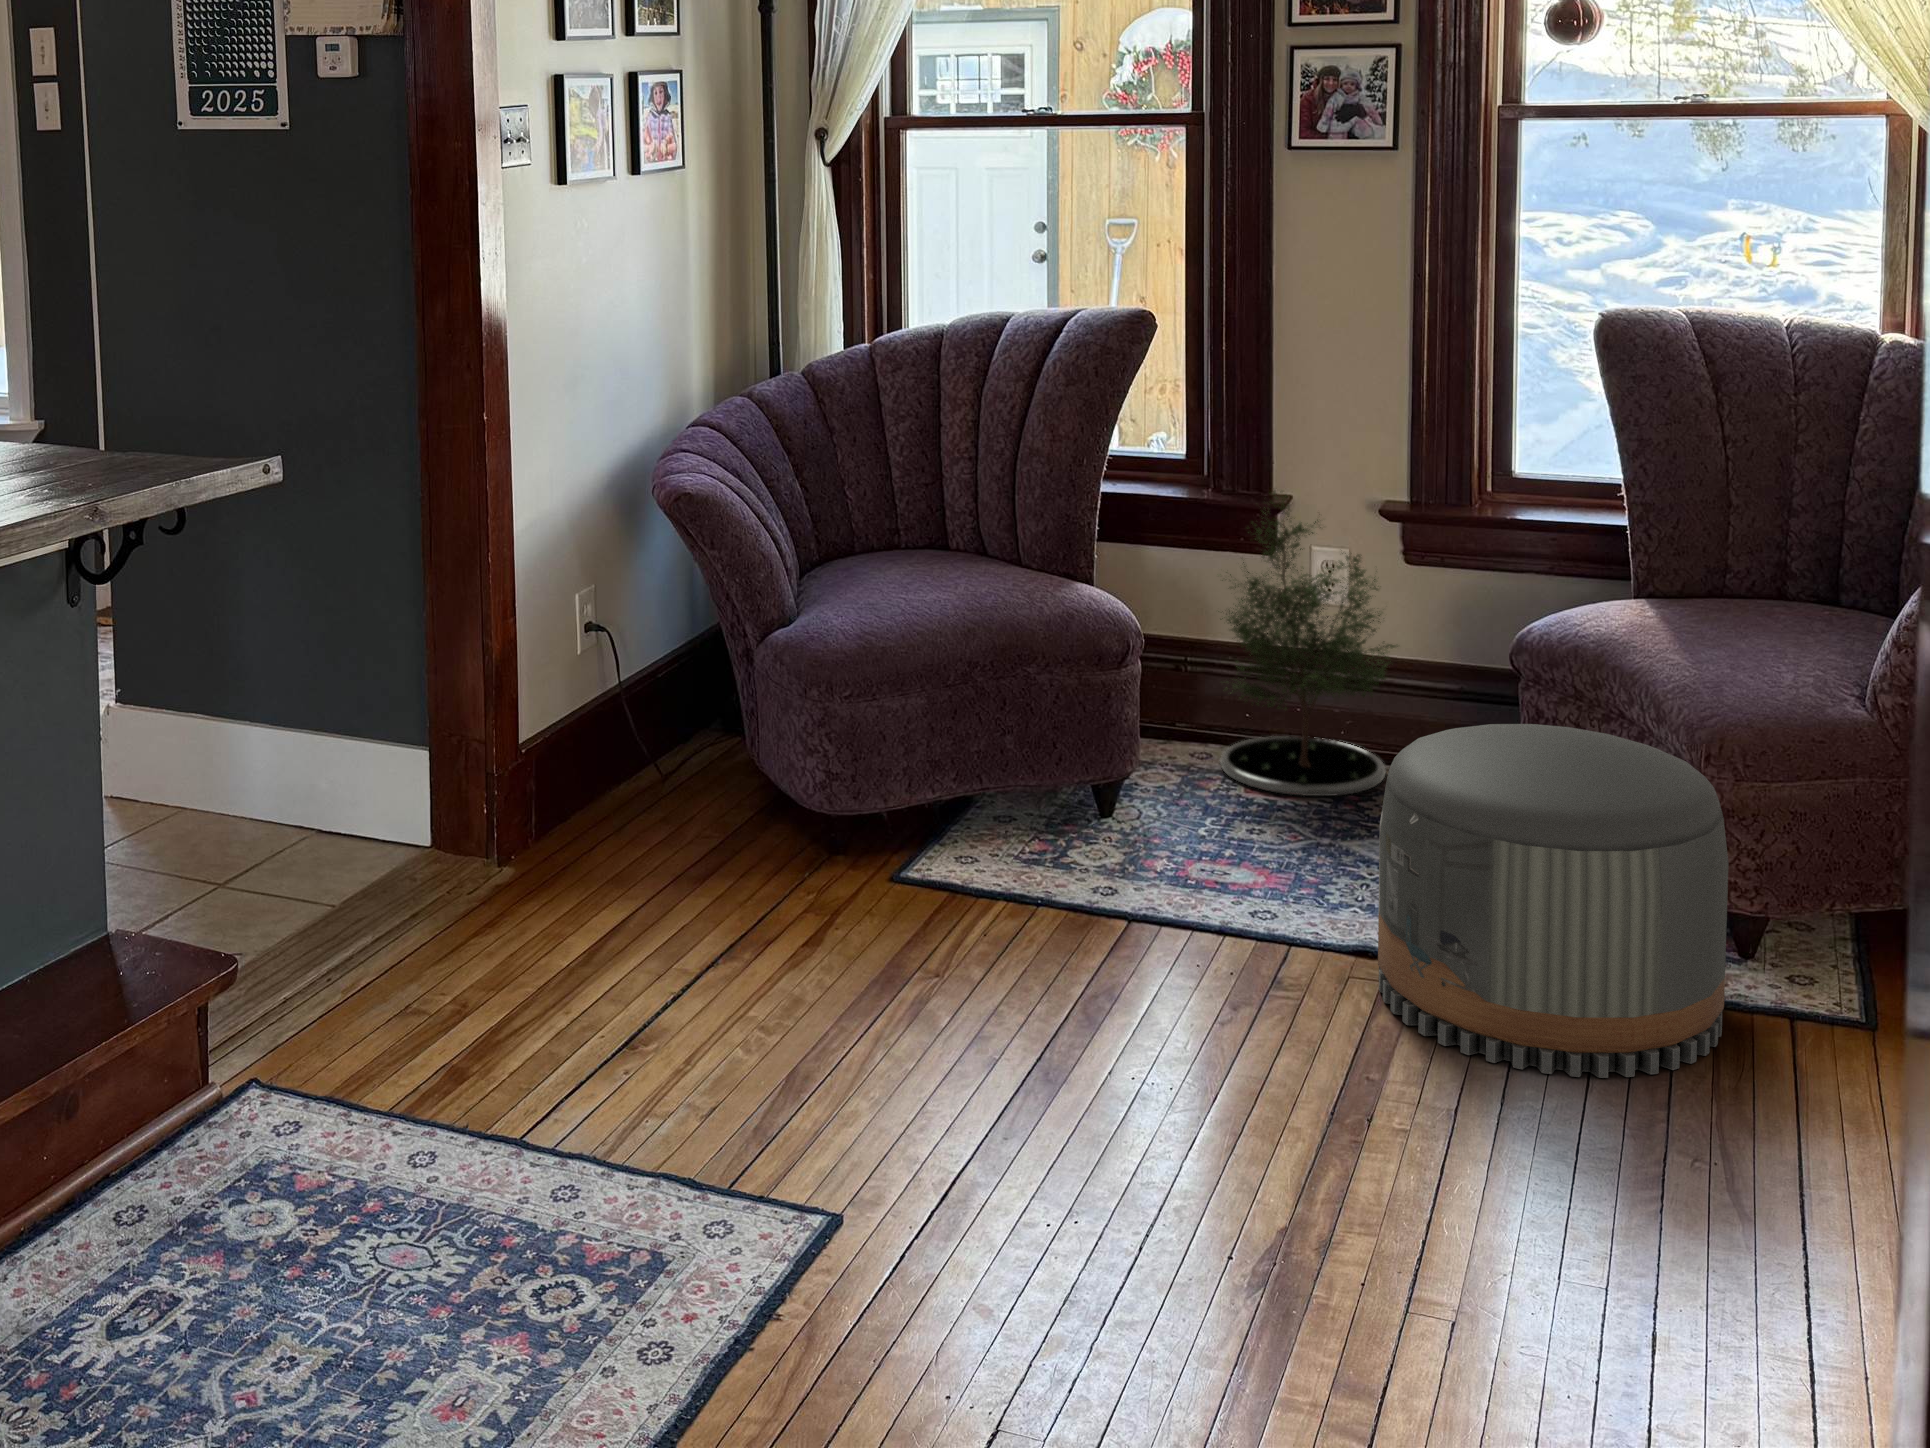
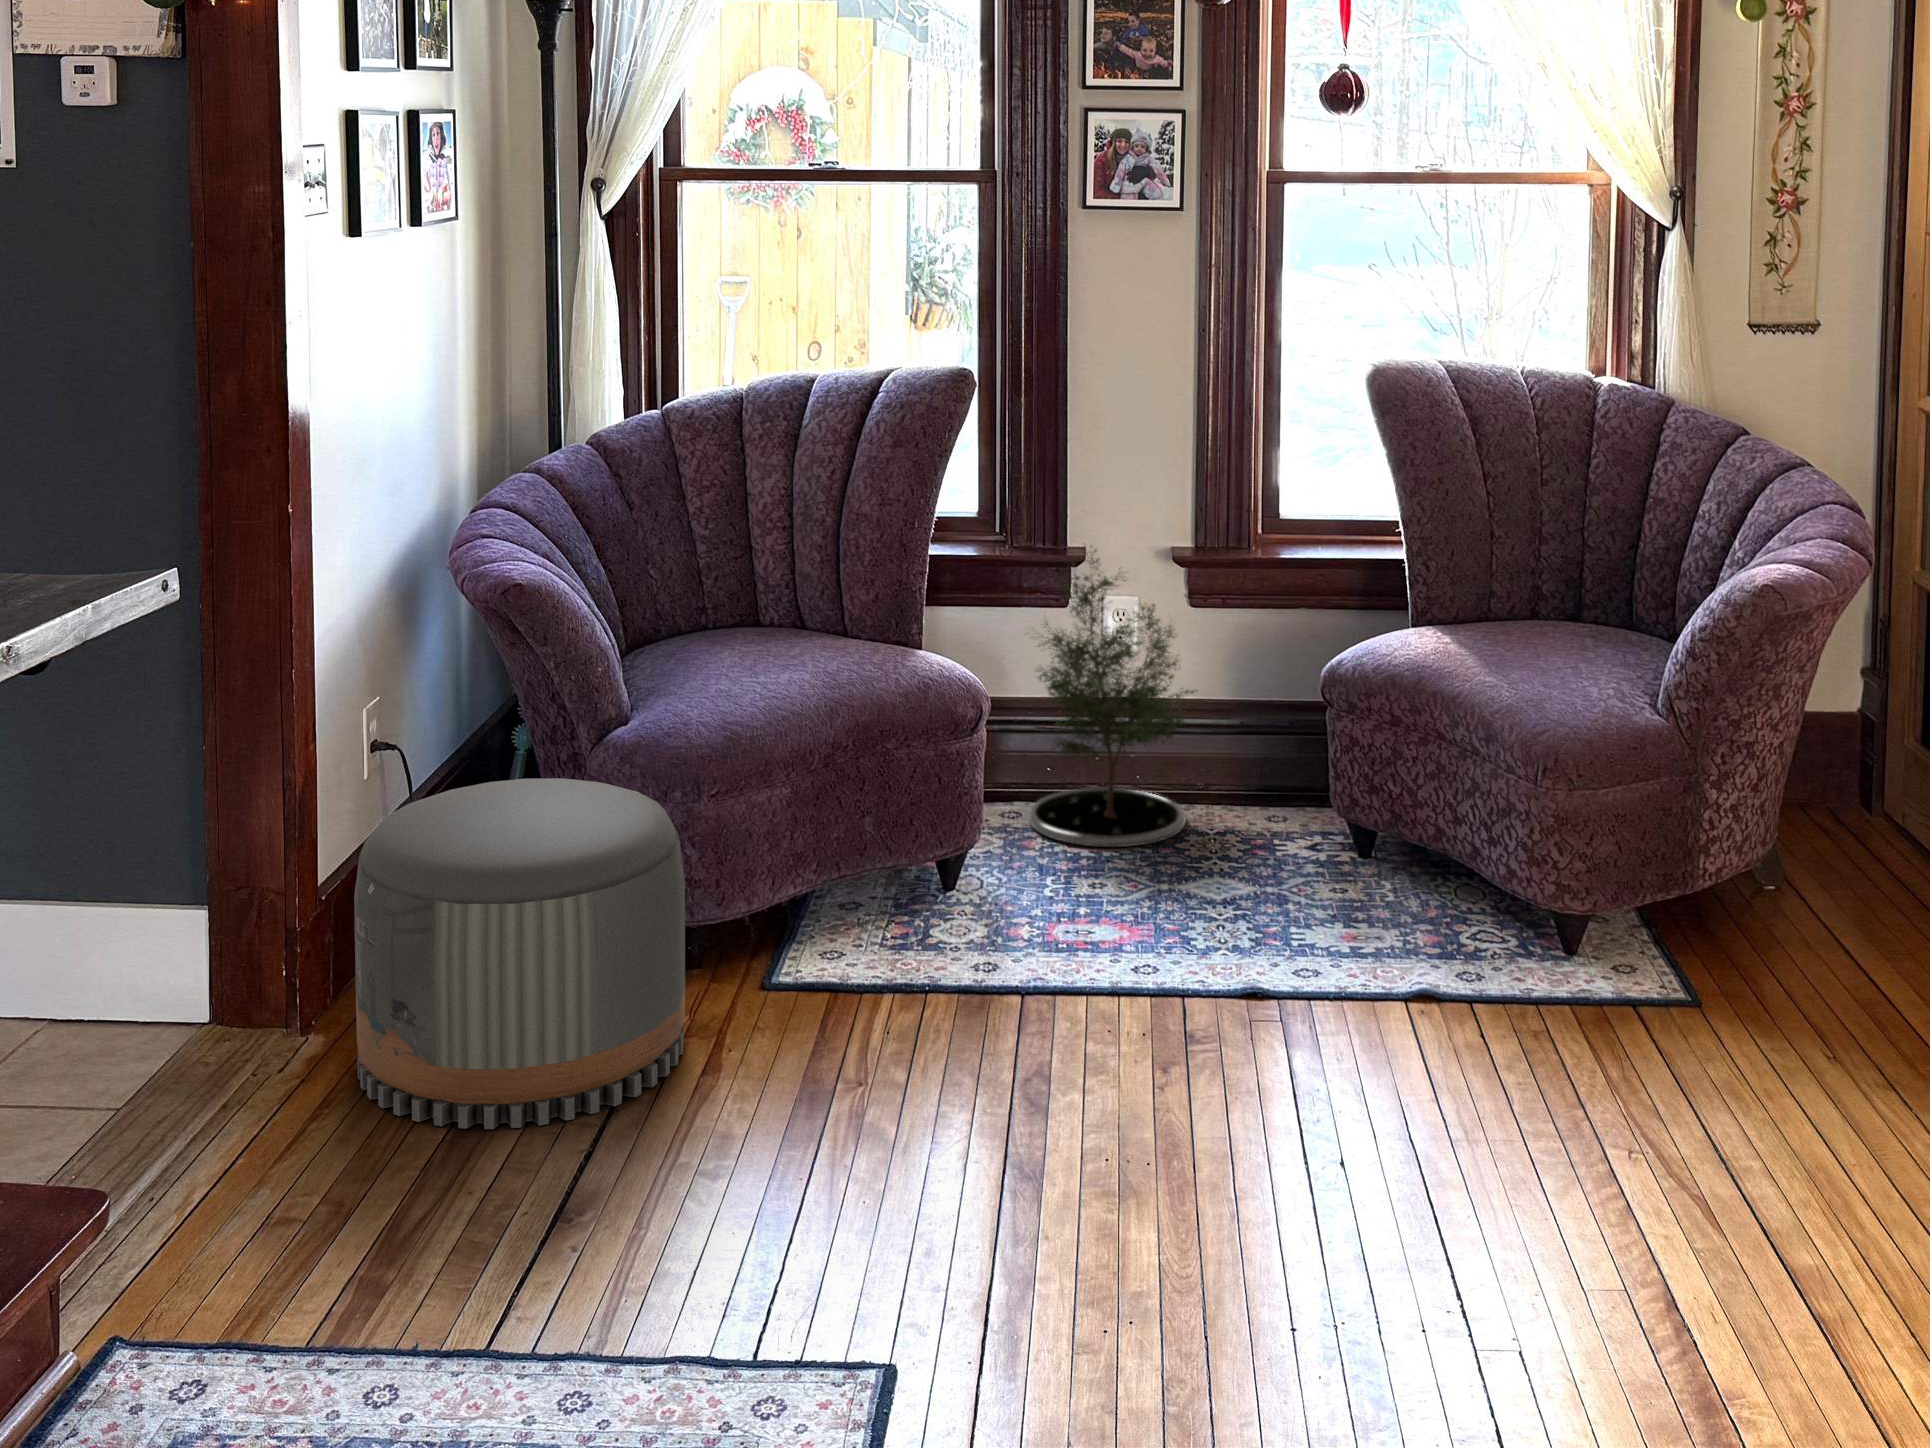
pouf: present [1378,724,1728,1078] -> present [354,778,685,1129]

